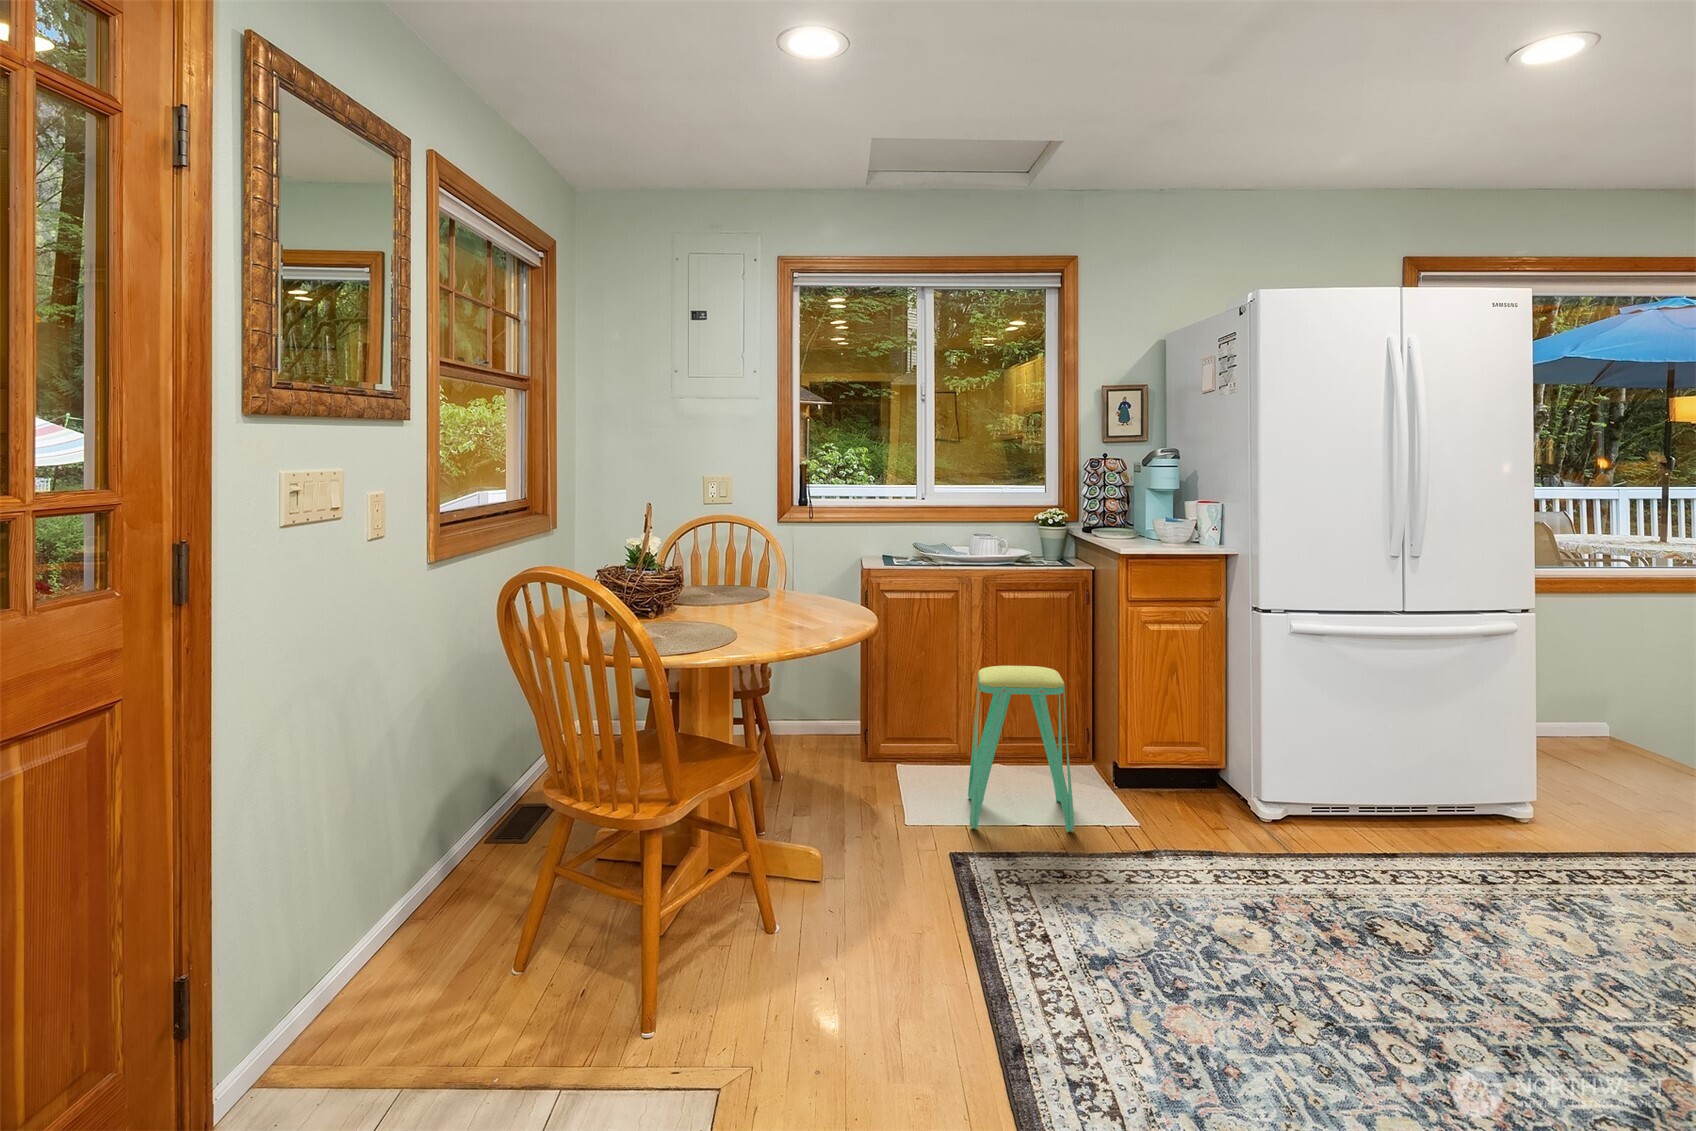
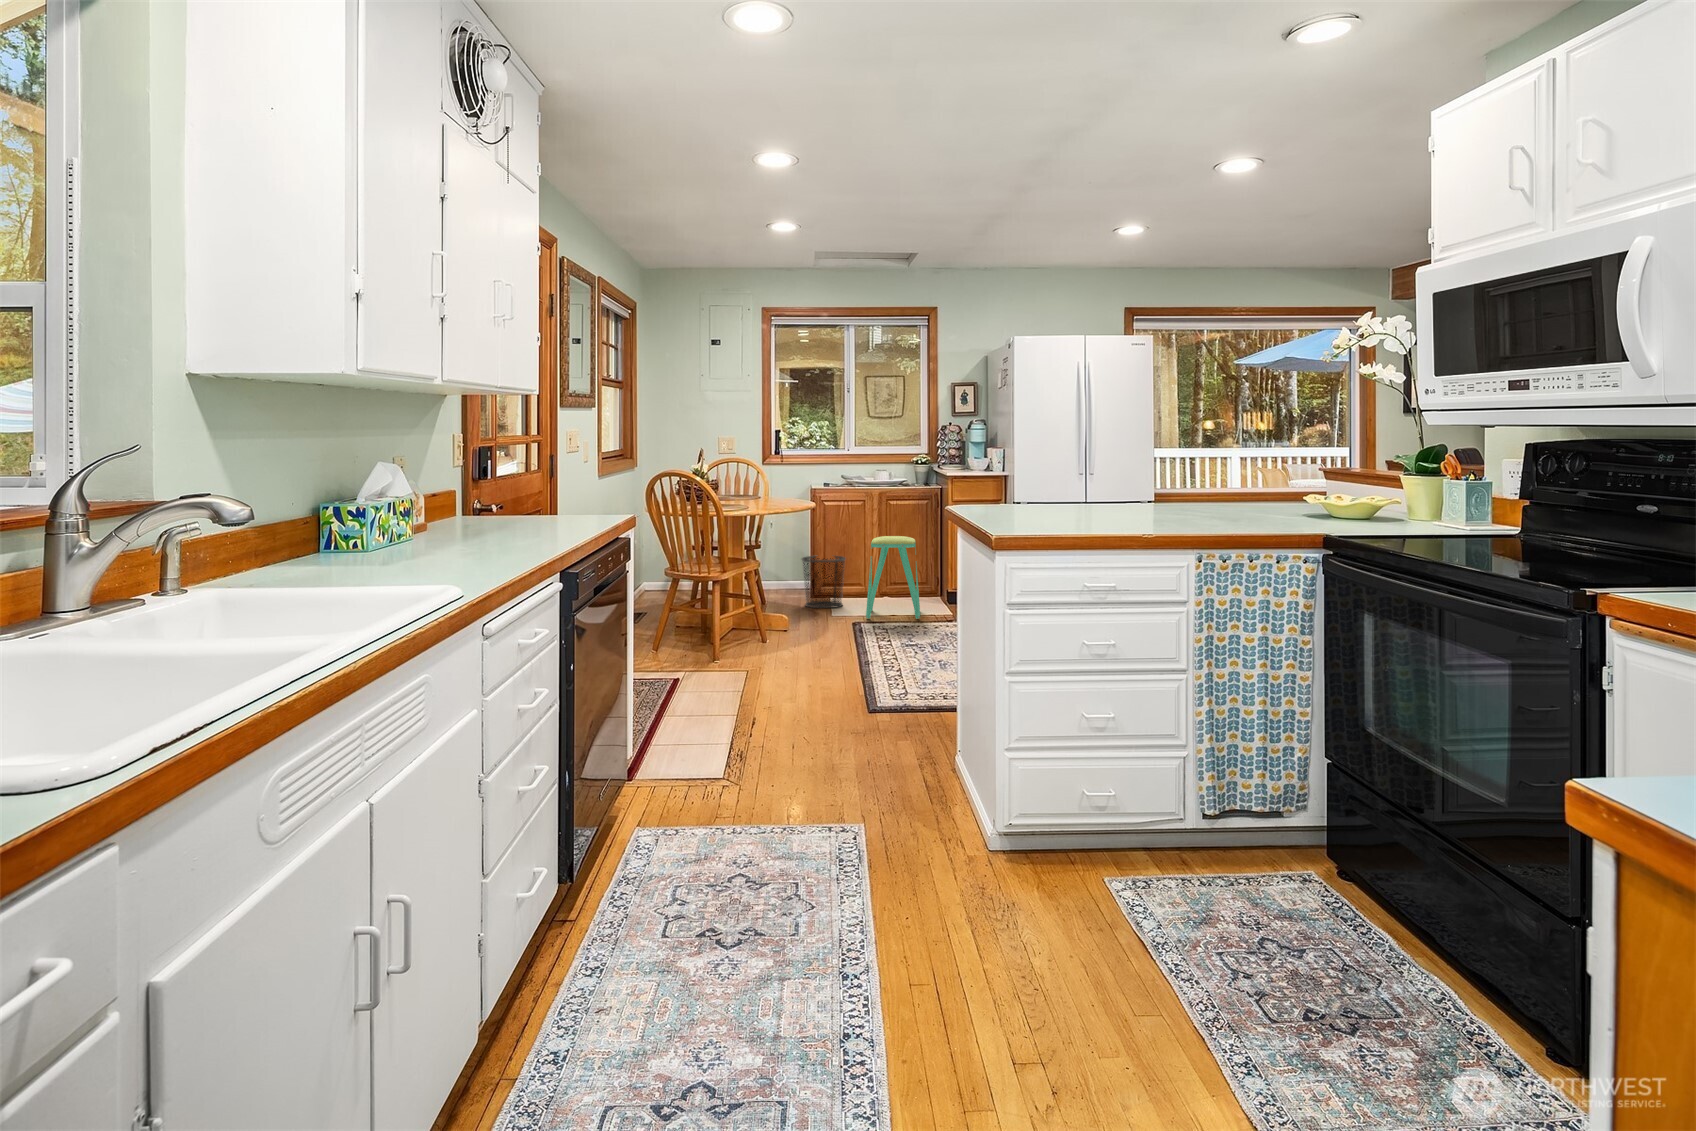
waste bin: none [845,687,925,789] -> present [802,556,845,608]

